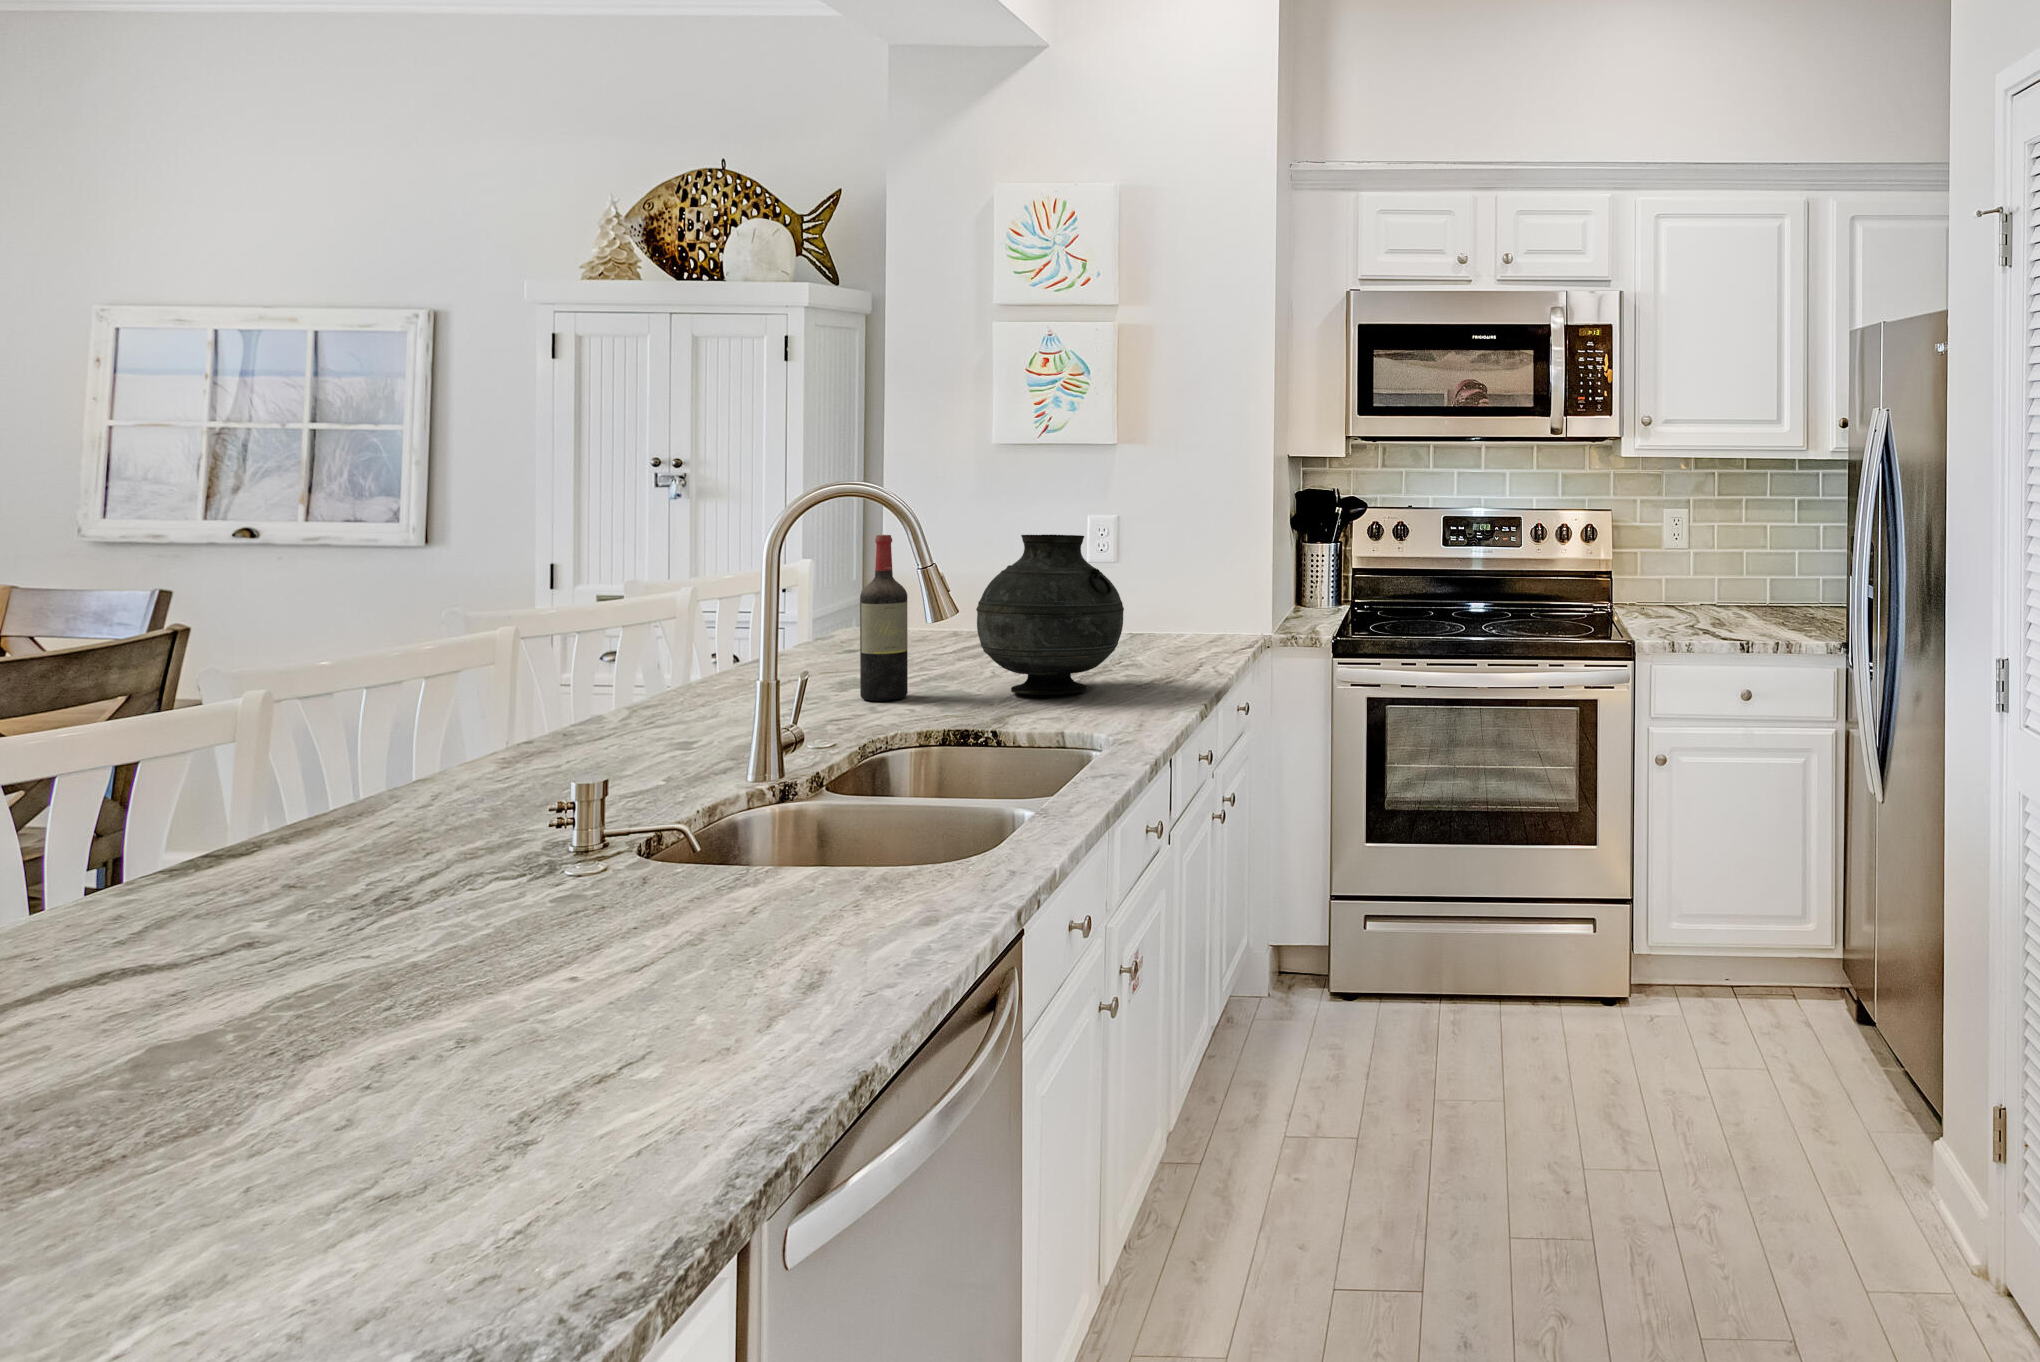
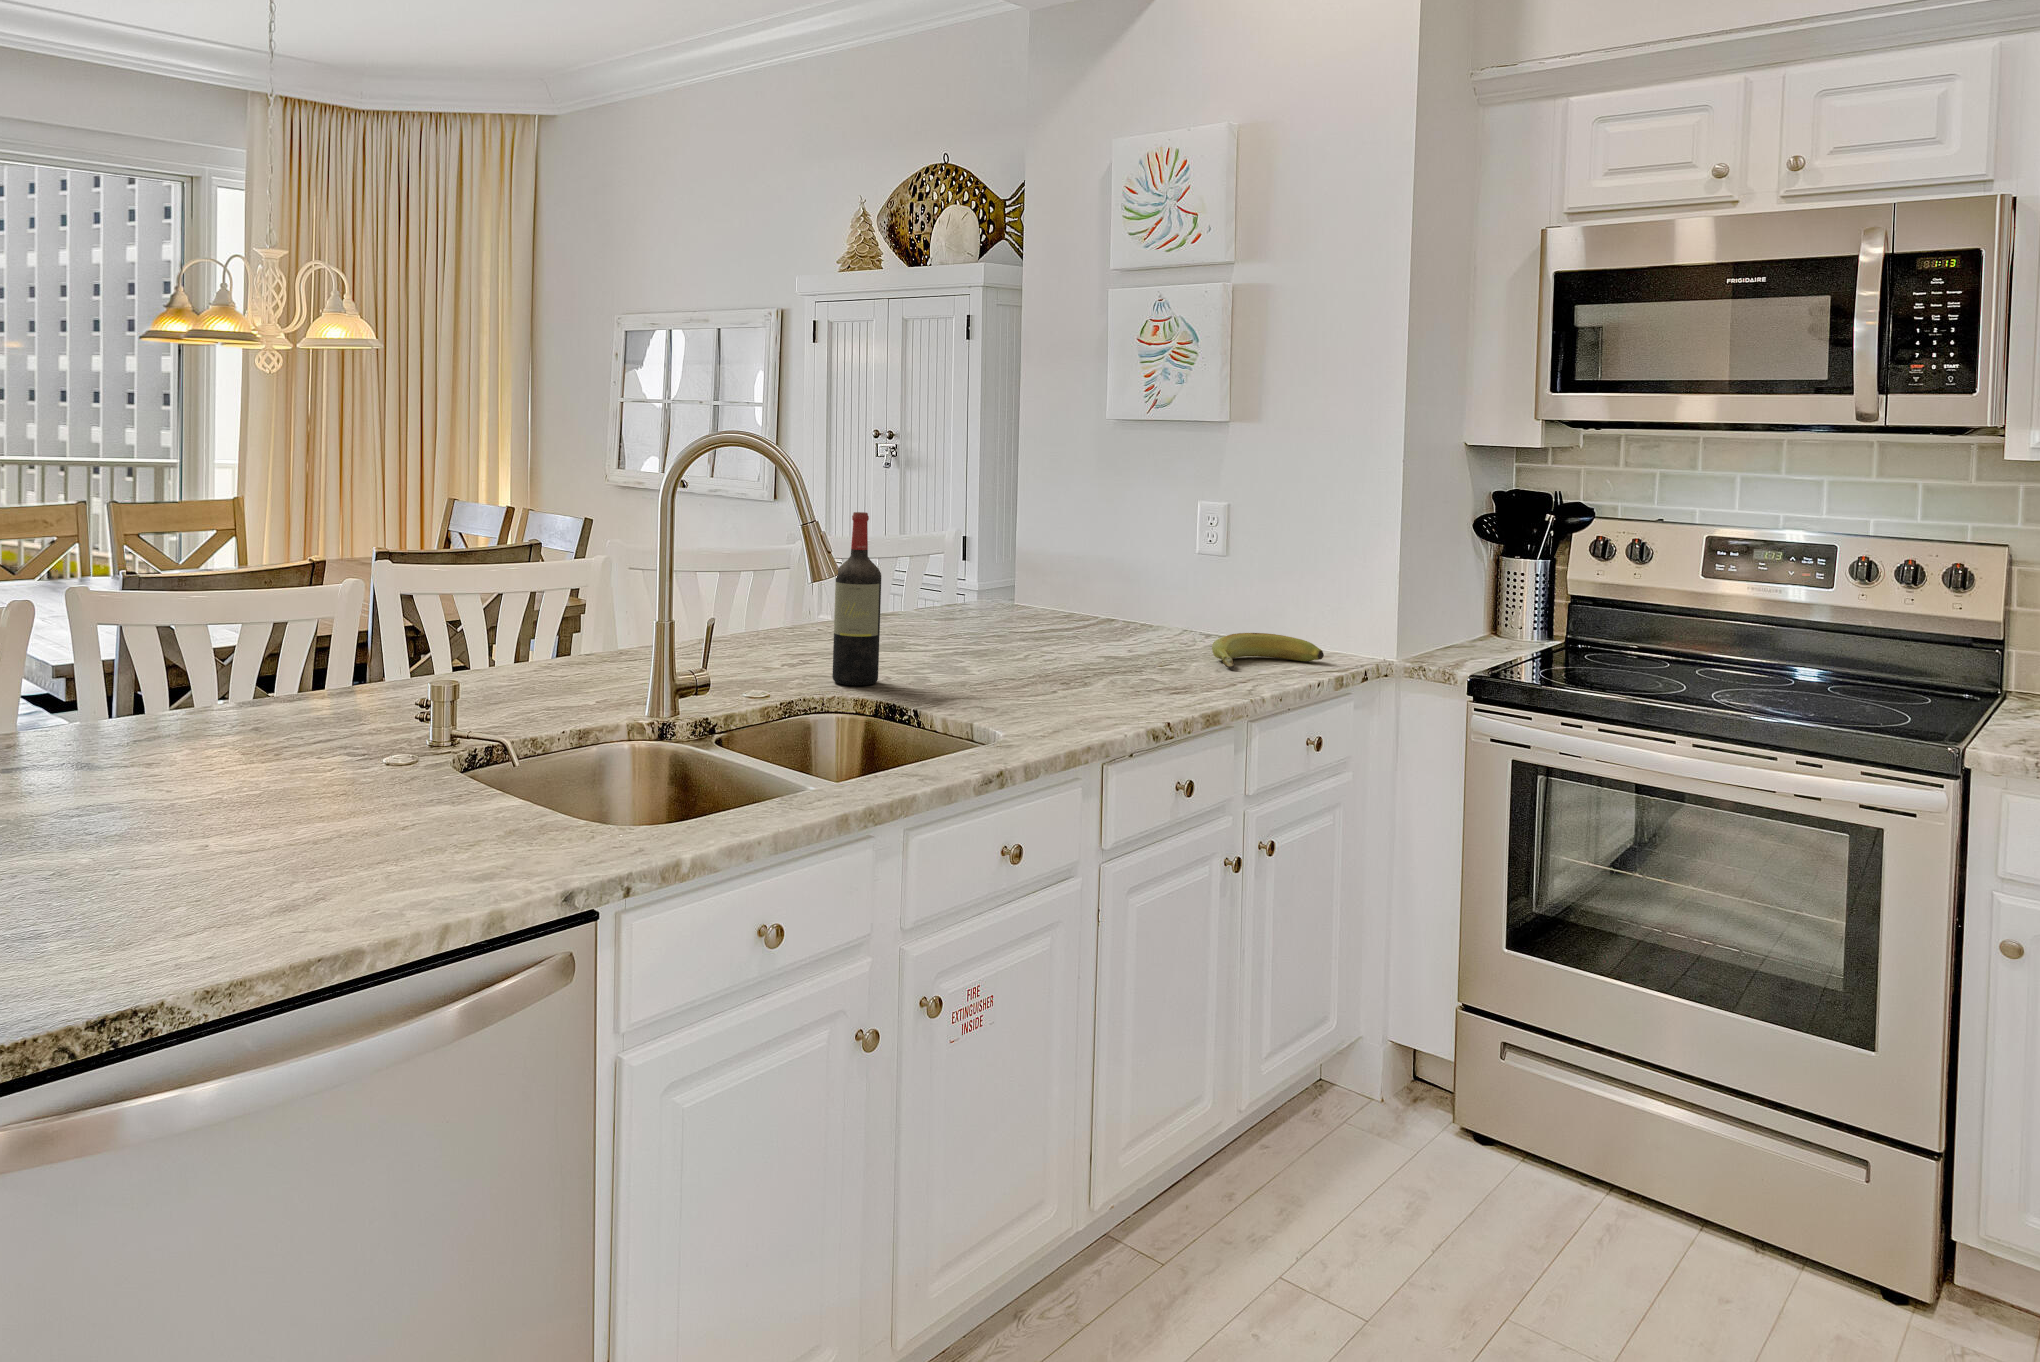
vase: present [976,534,1124,695] -> none [934,521,1096,705]
banana: none [1132,617,1216,648] -> present [1212,633,1324,668]

